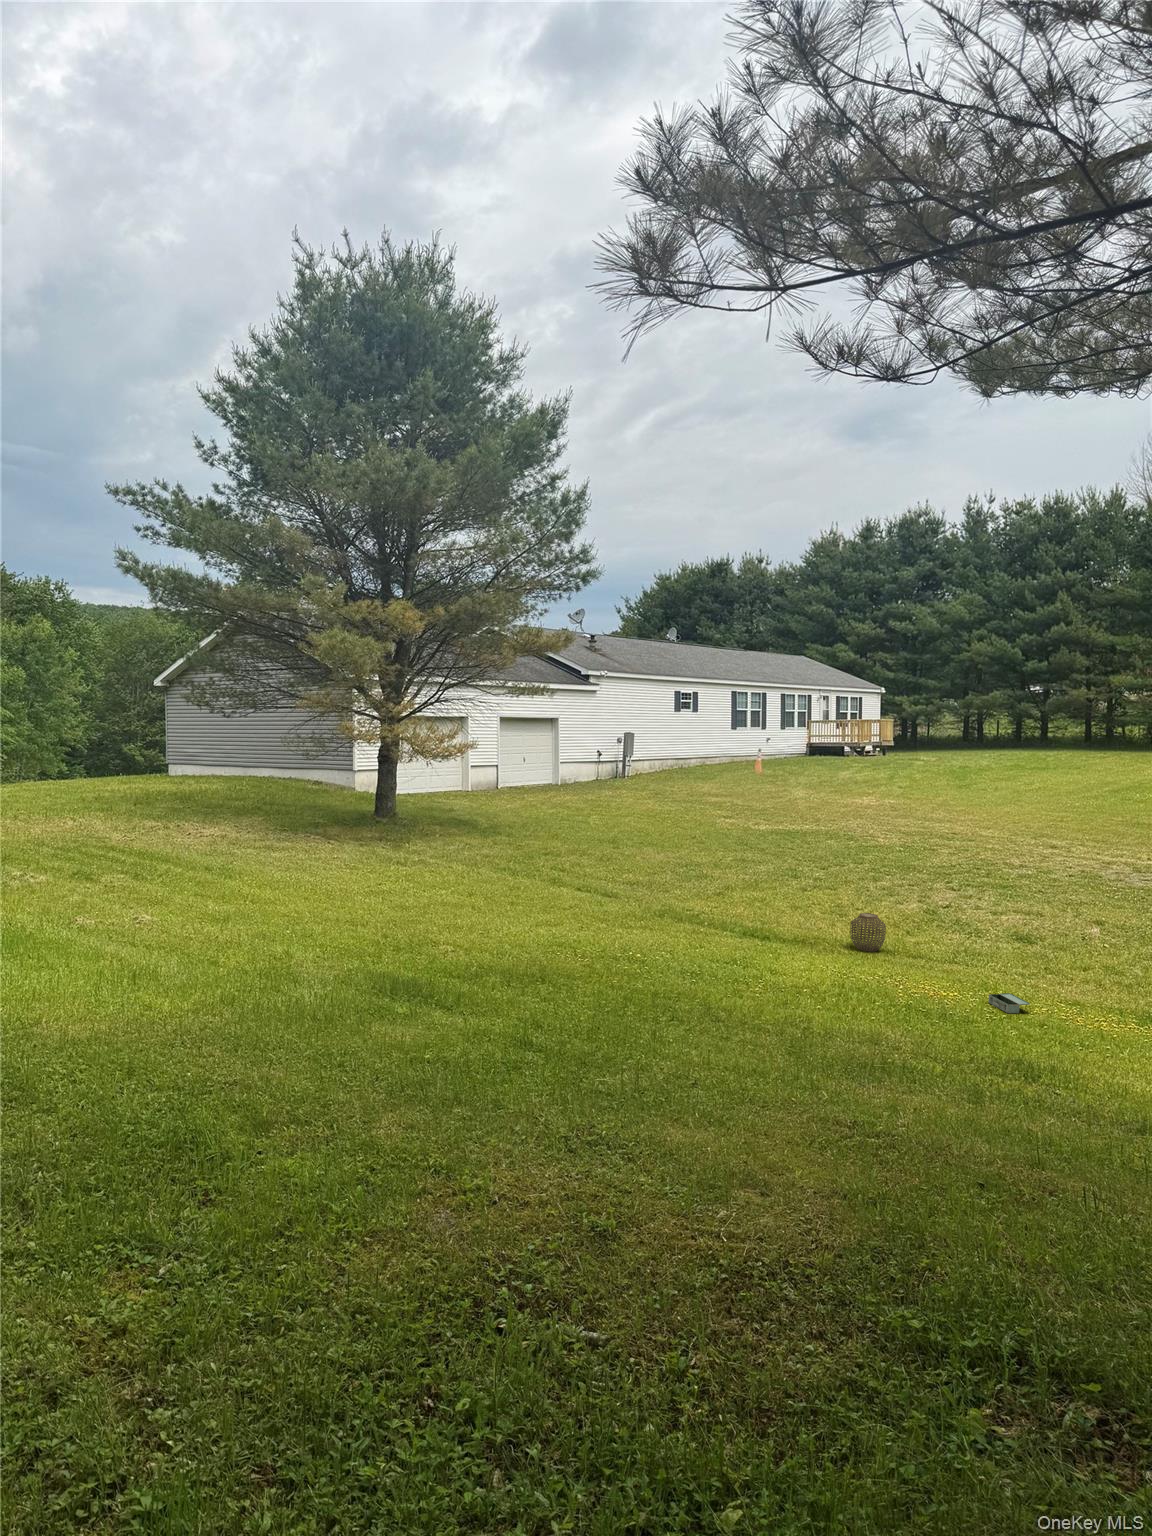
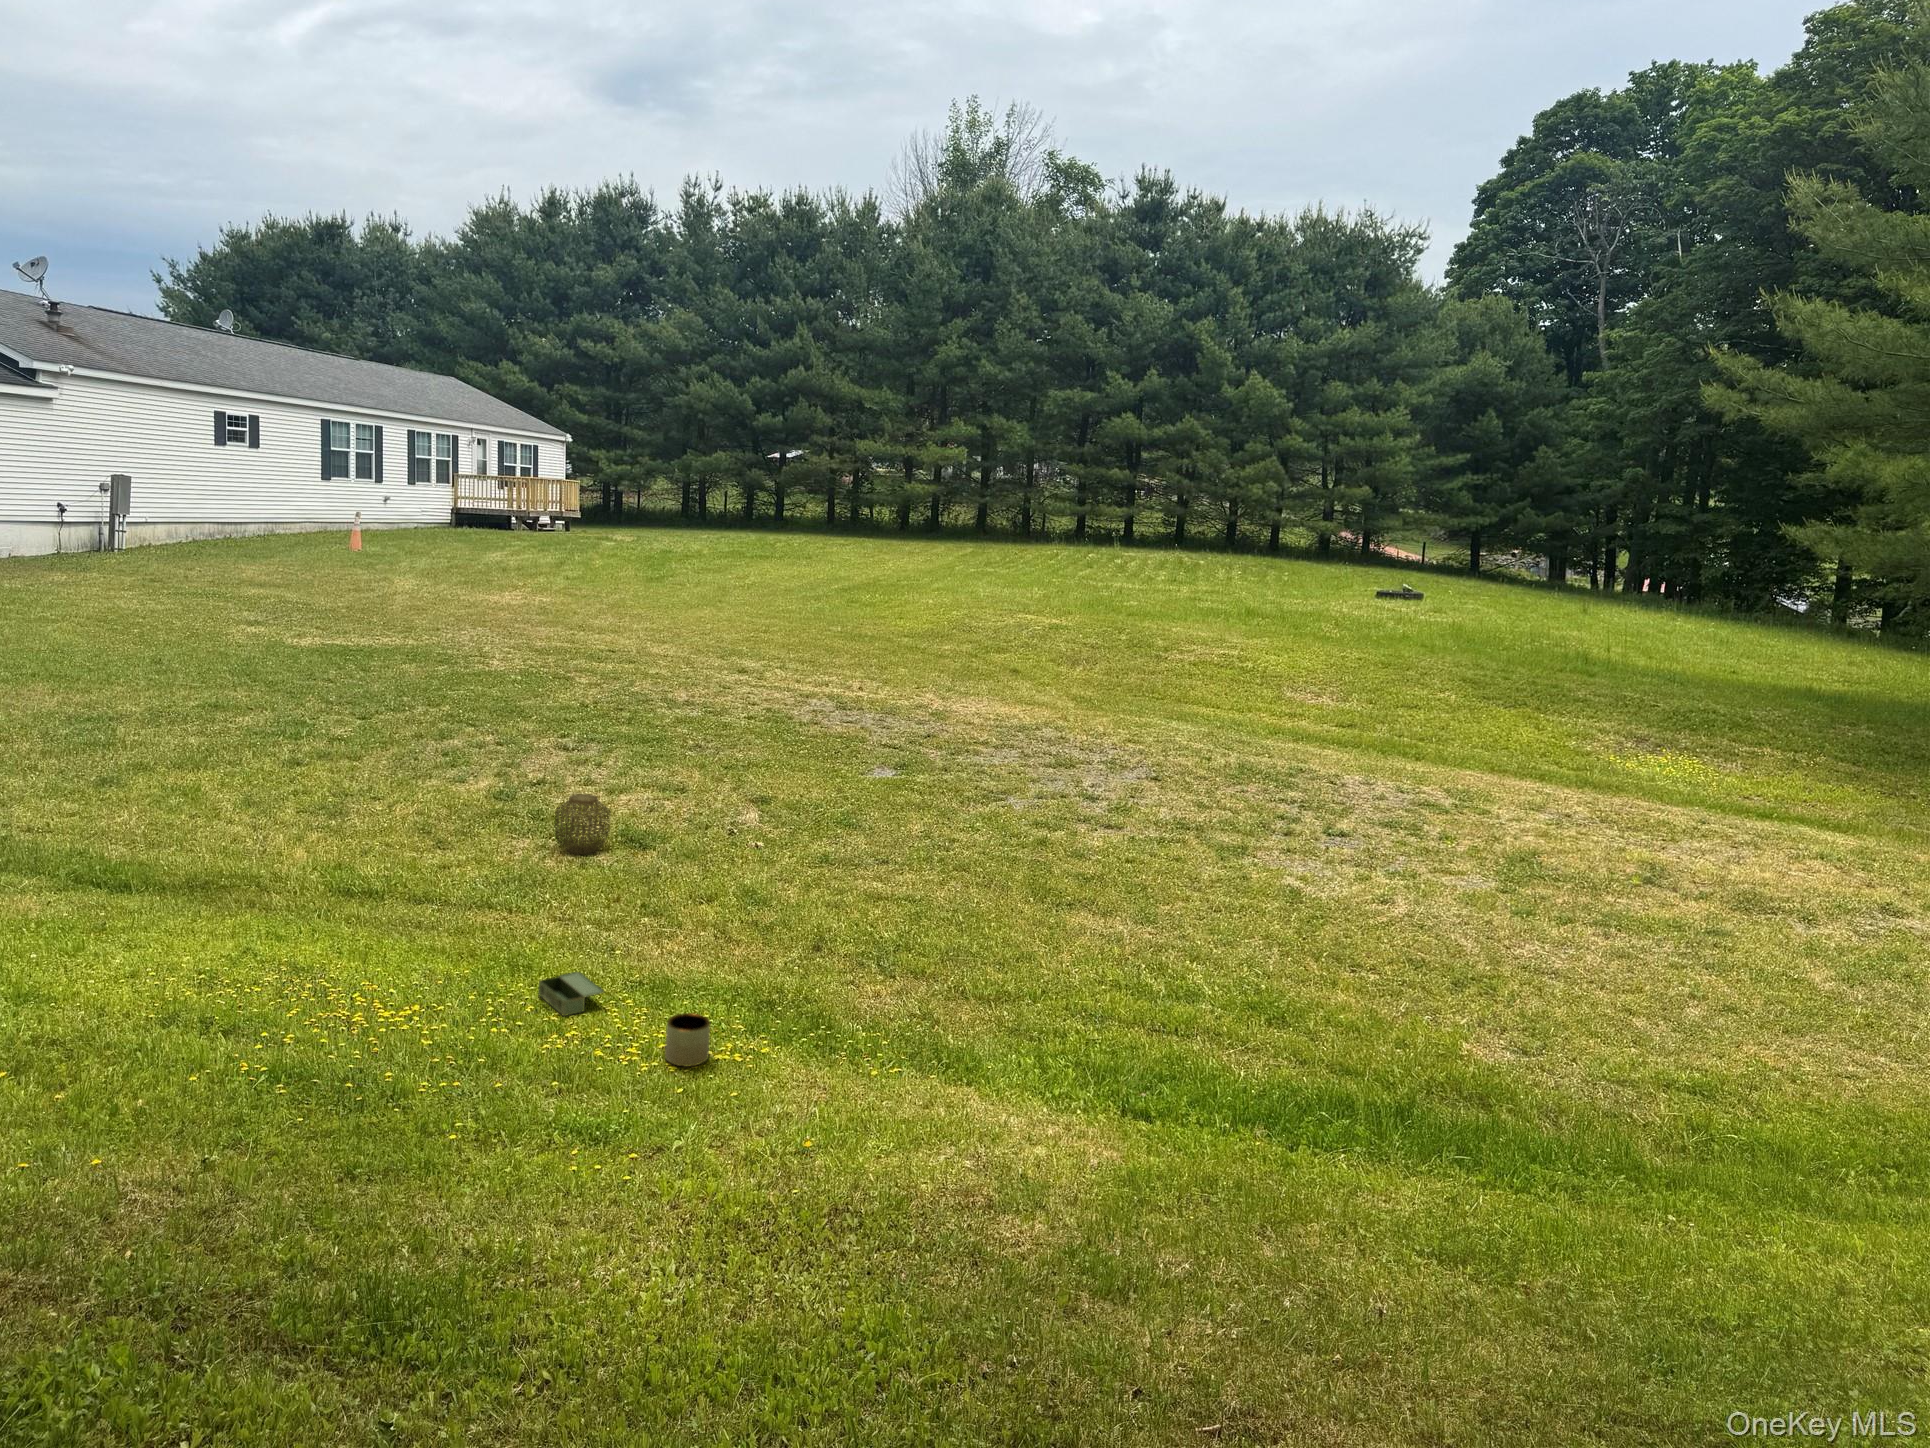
woven basket: present [850,913,886,952] -> present [555,794,610,855]
planter: none [1078,1016,1107,1045] -> present [665,1013,711,1067]

